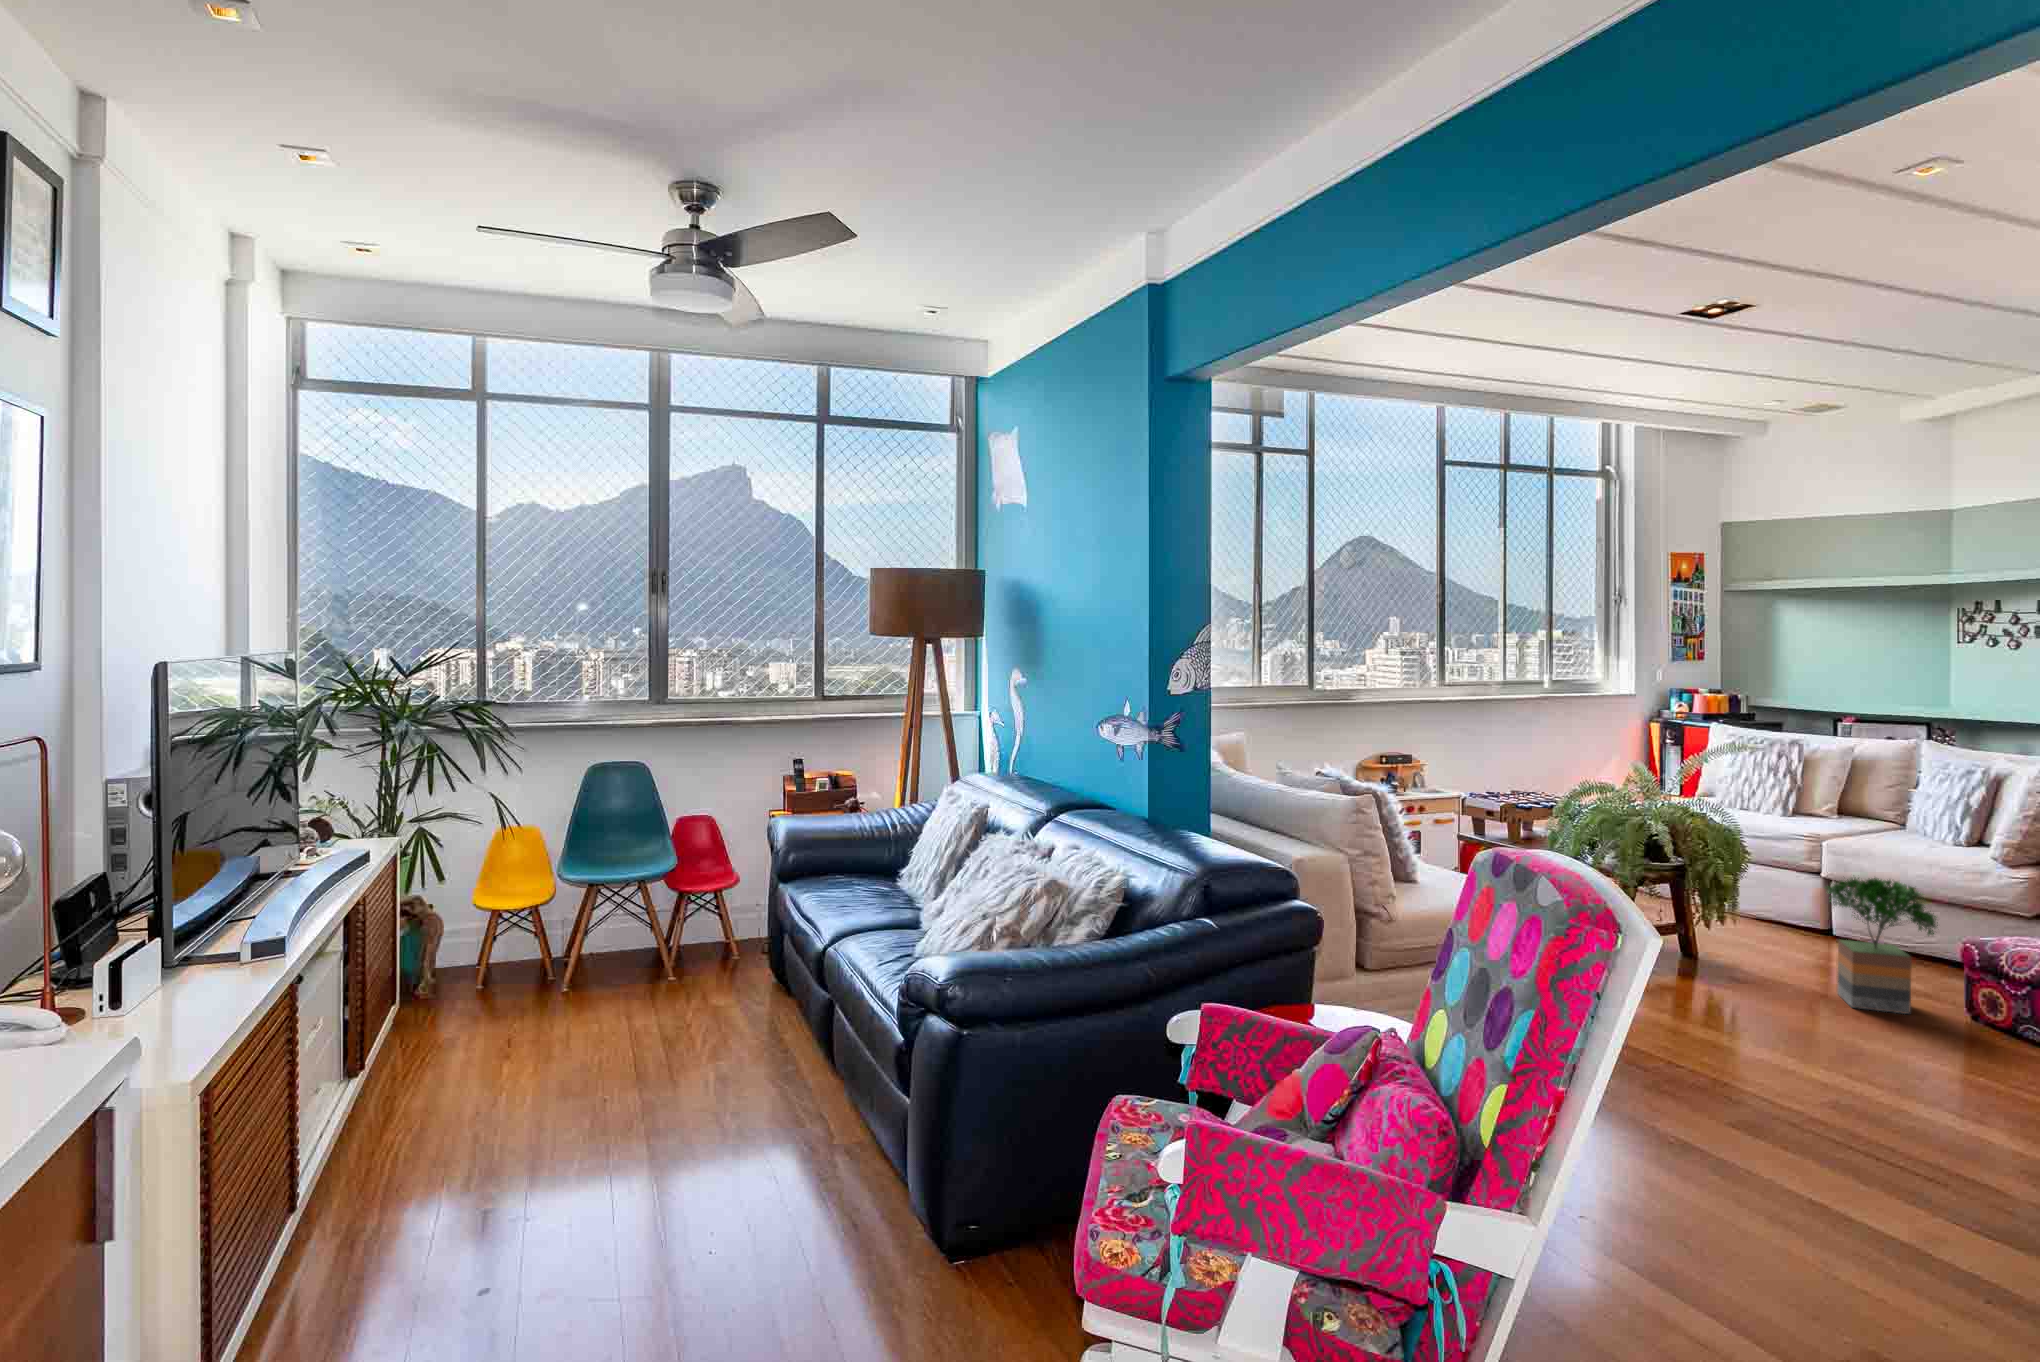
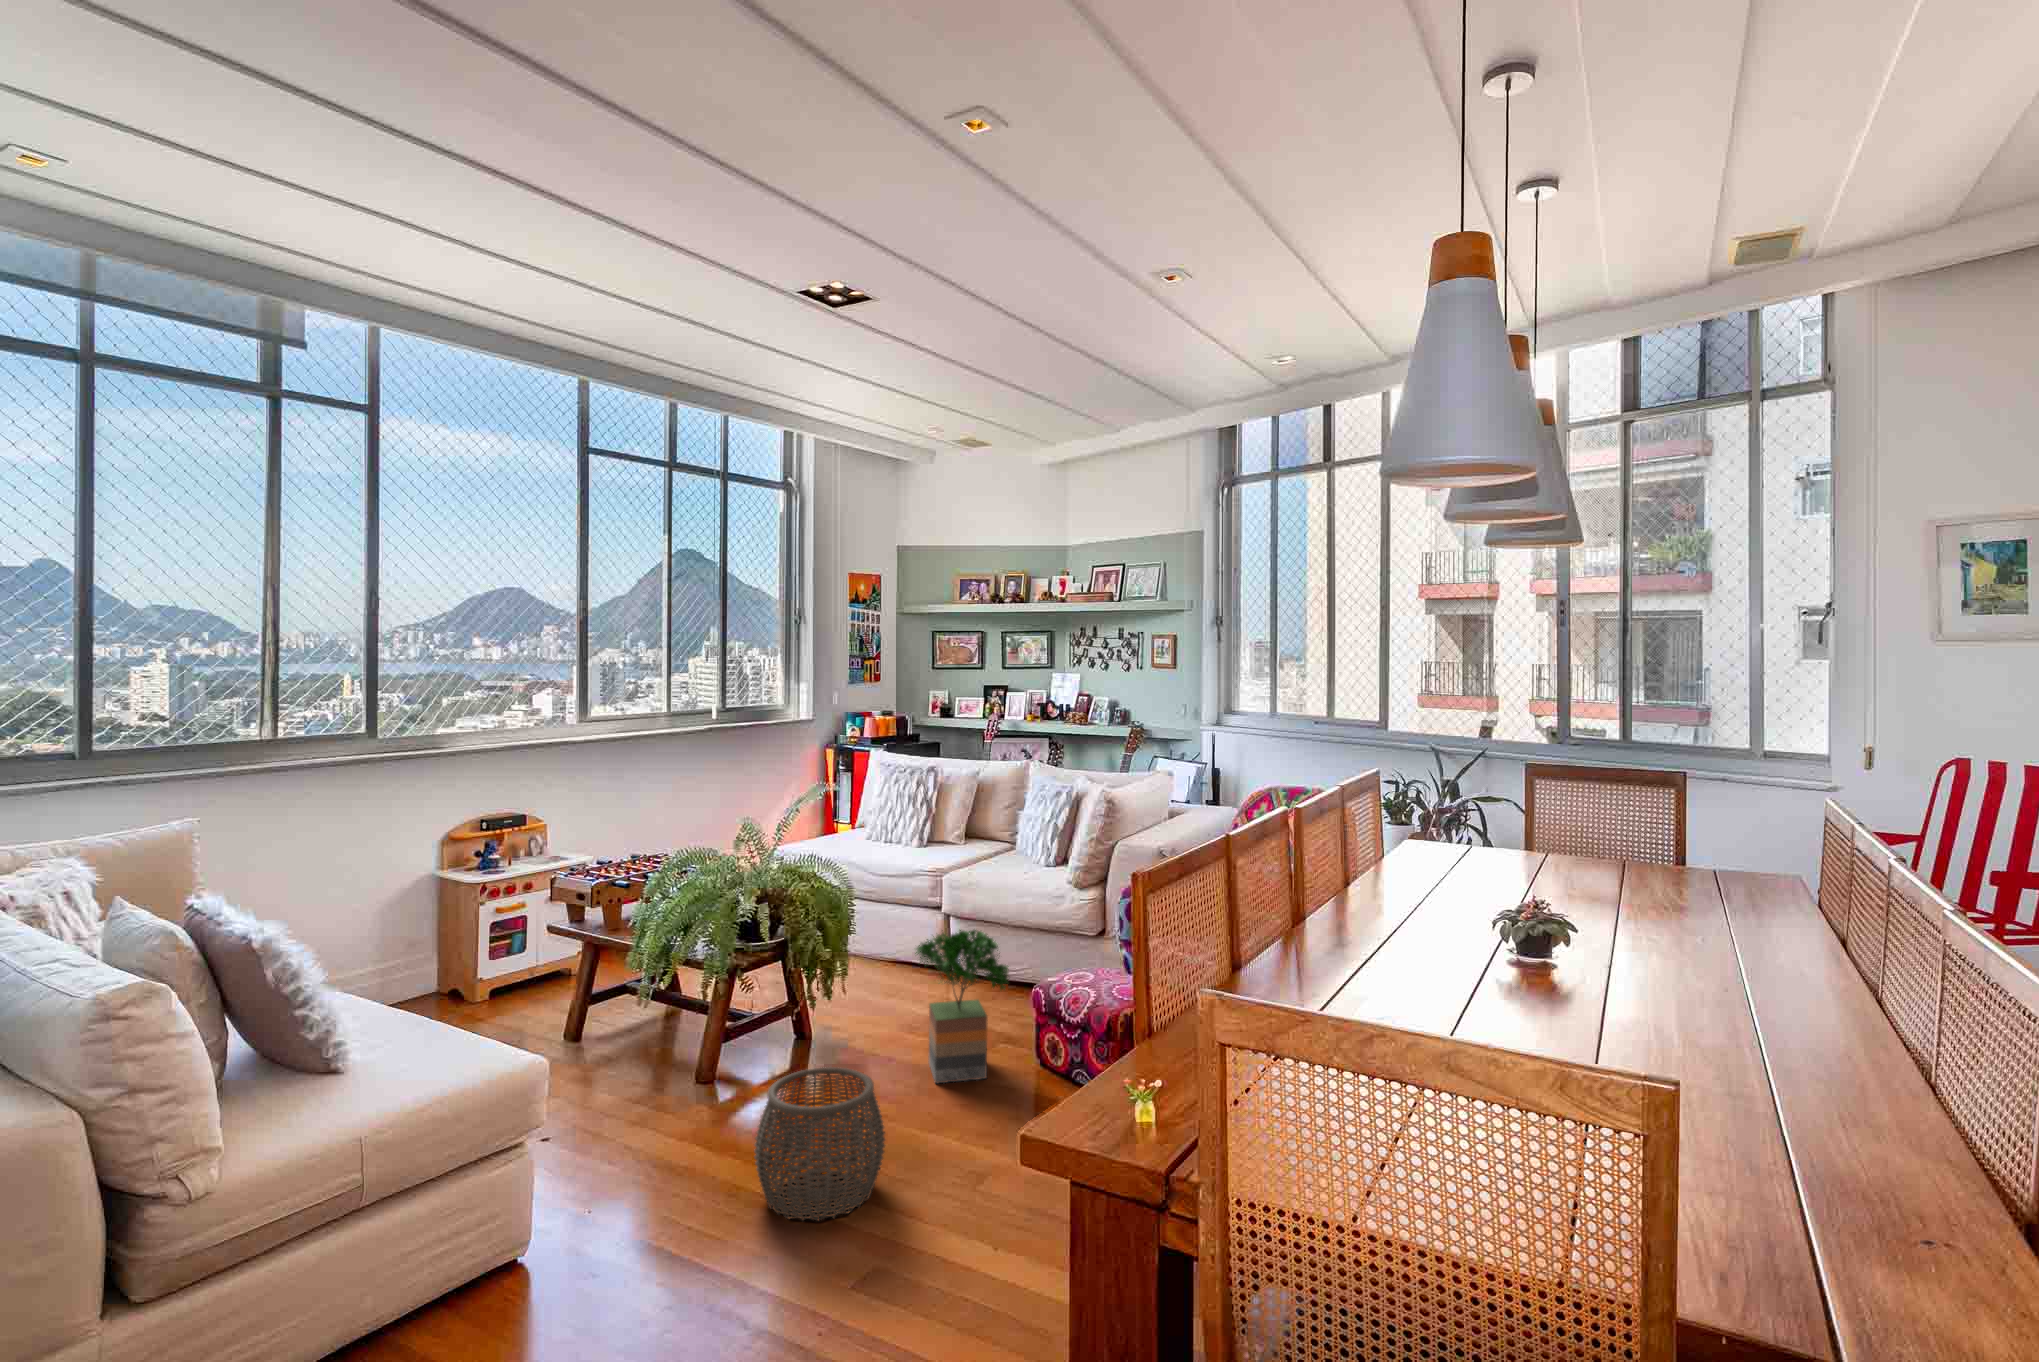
woven basket: none [1709,954,1834,1065] -> present [754,1067,885,1221]

